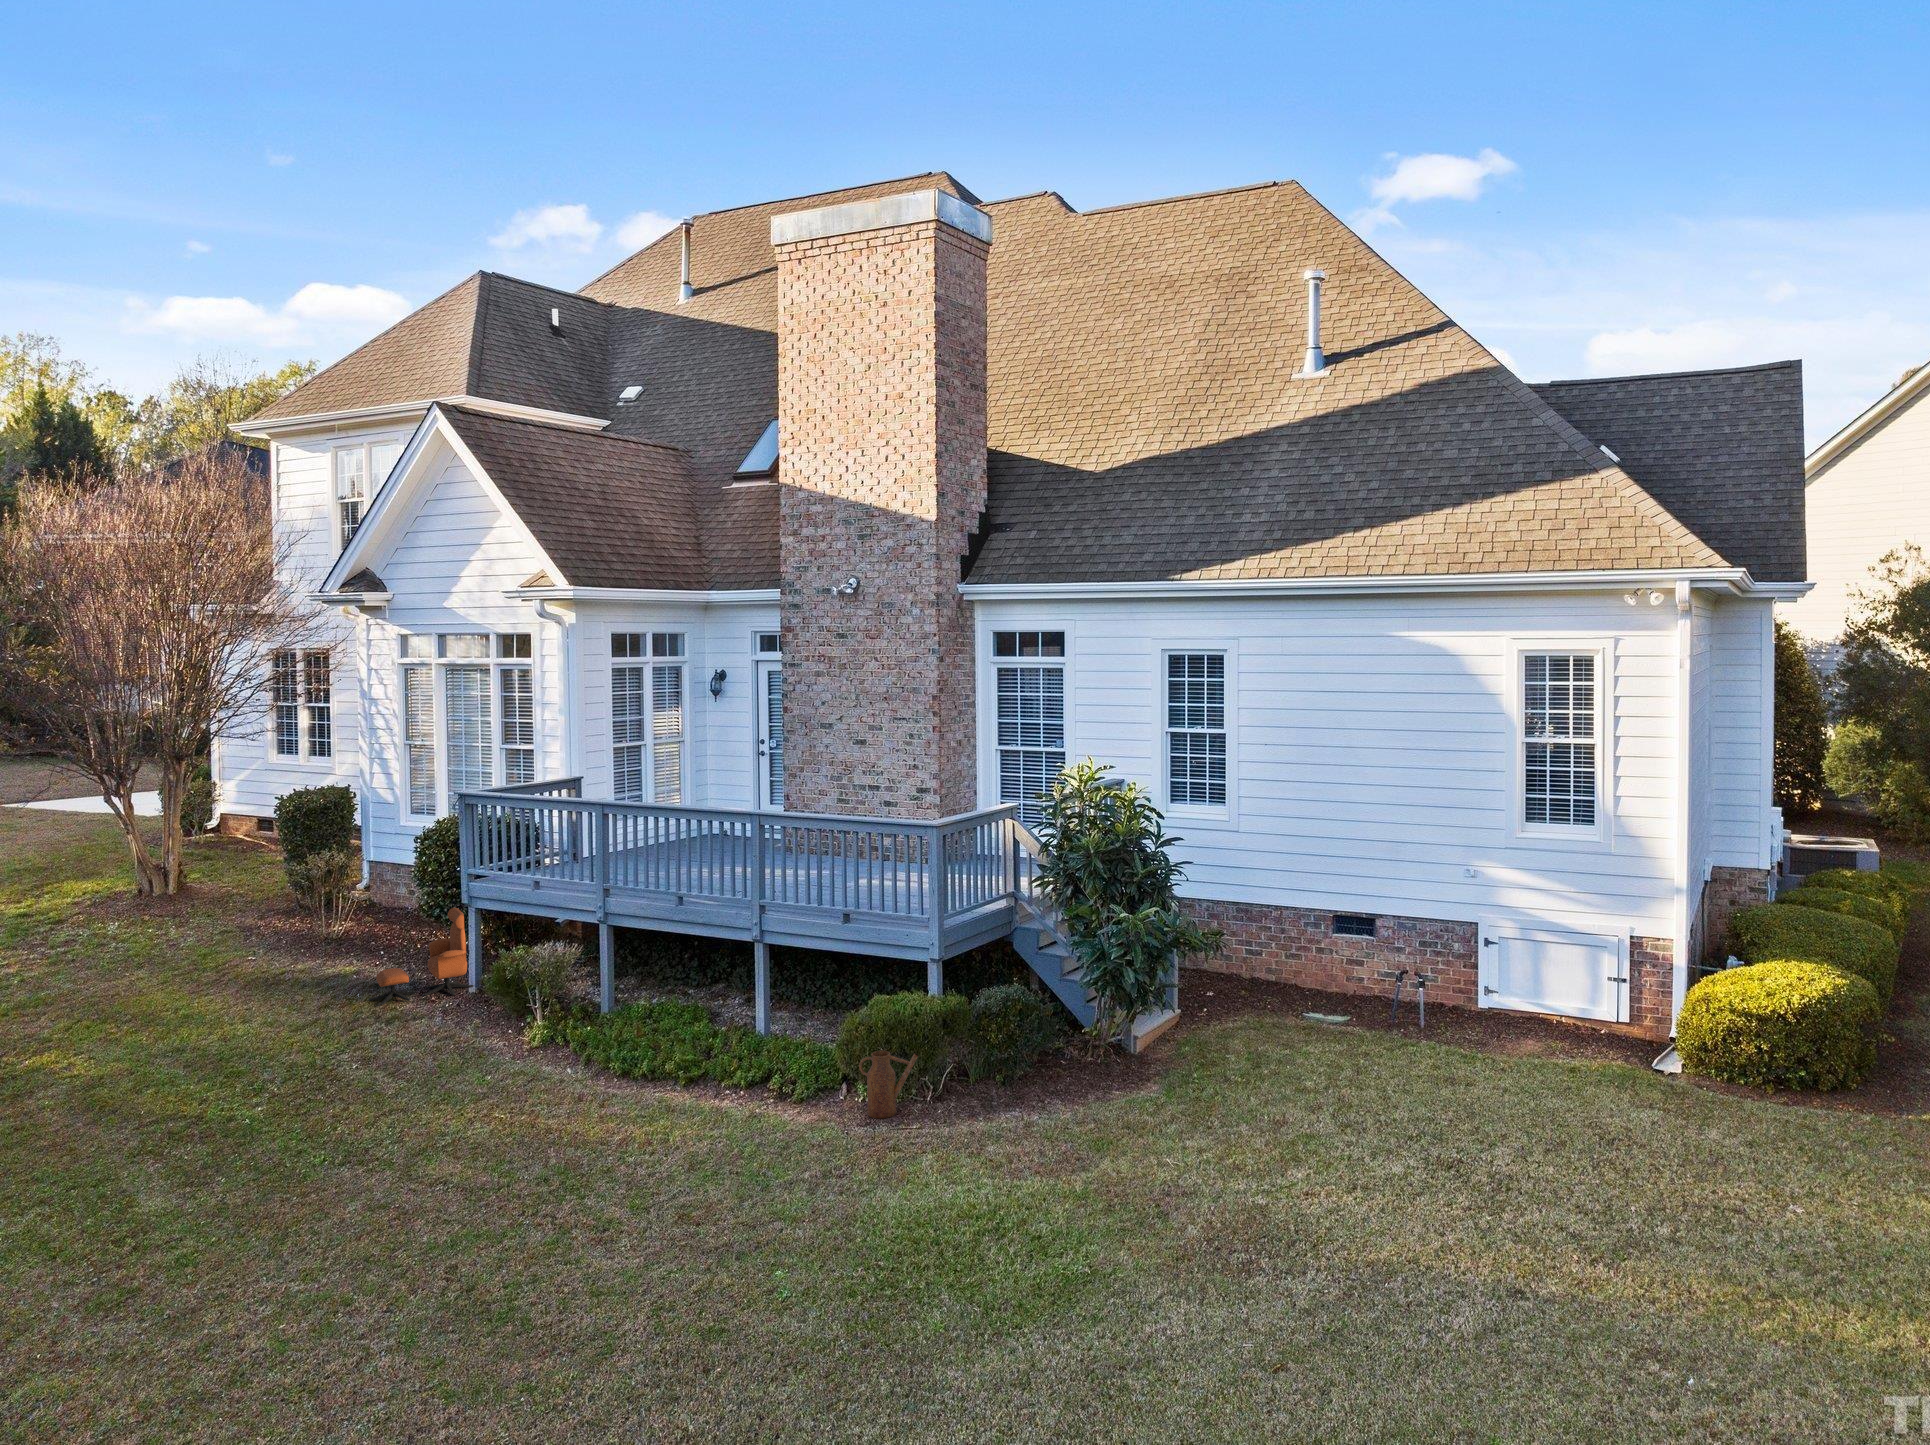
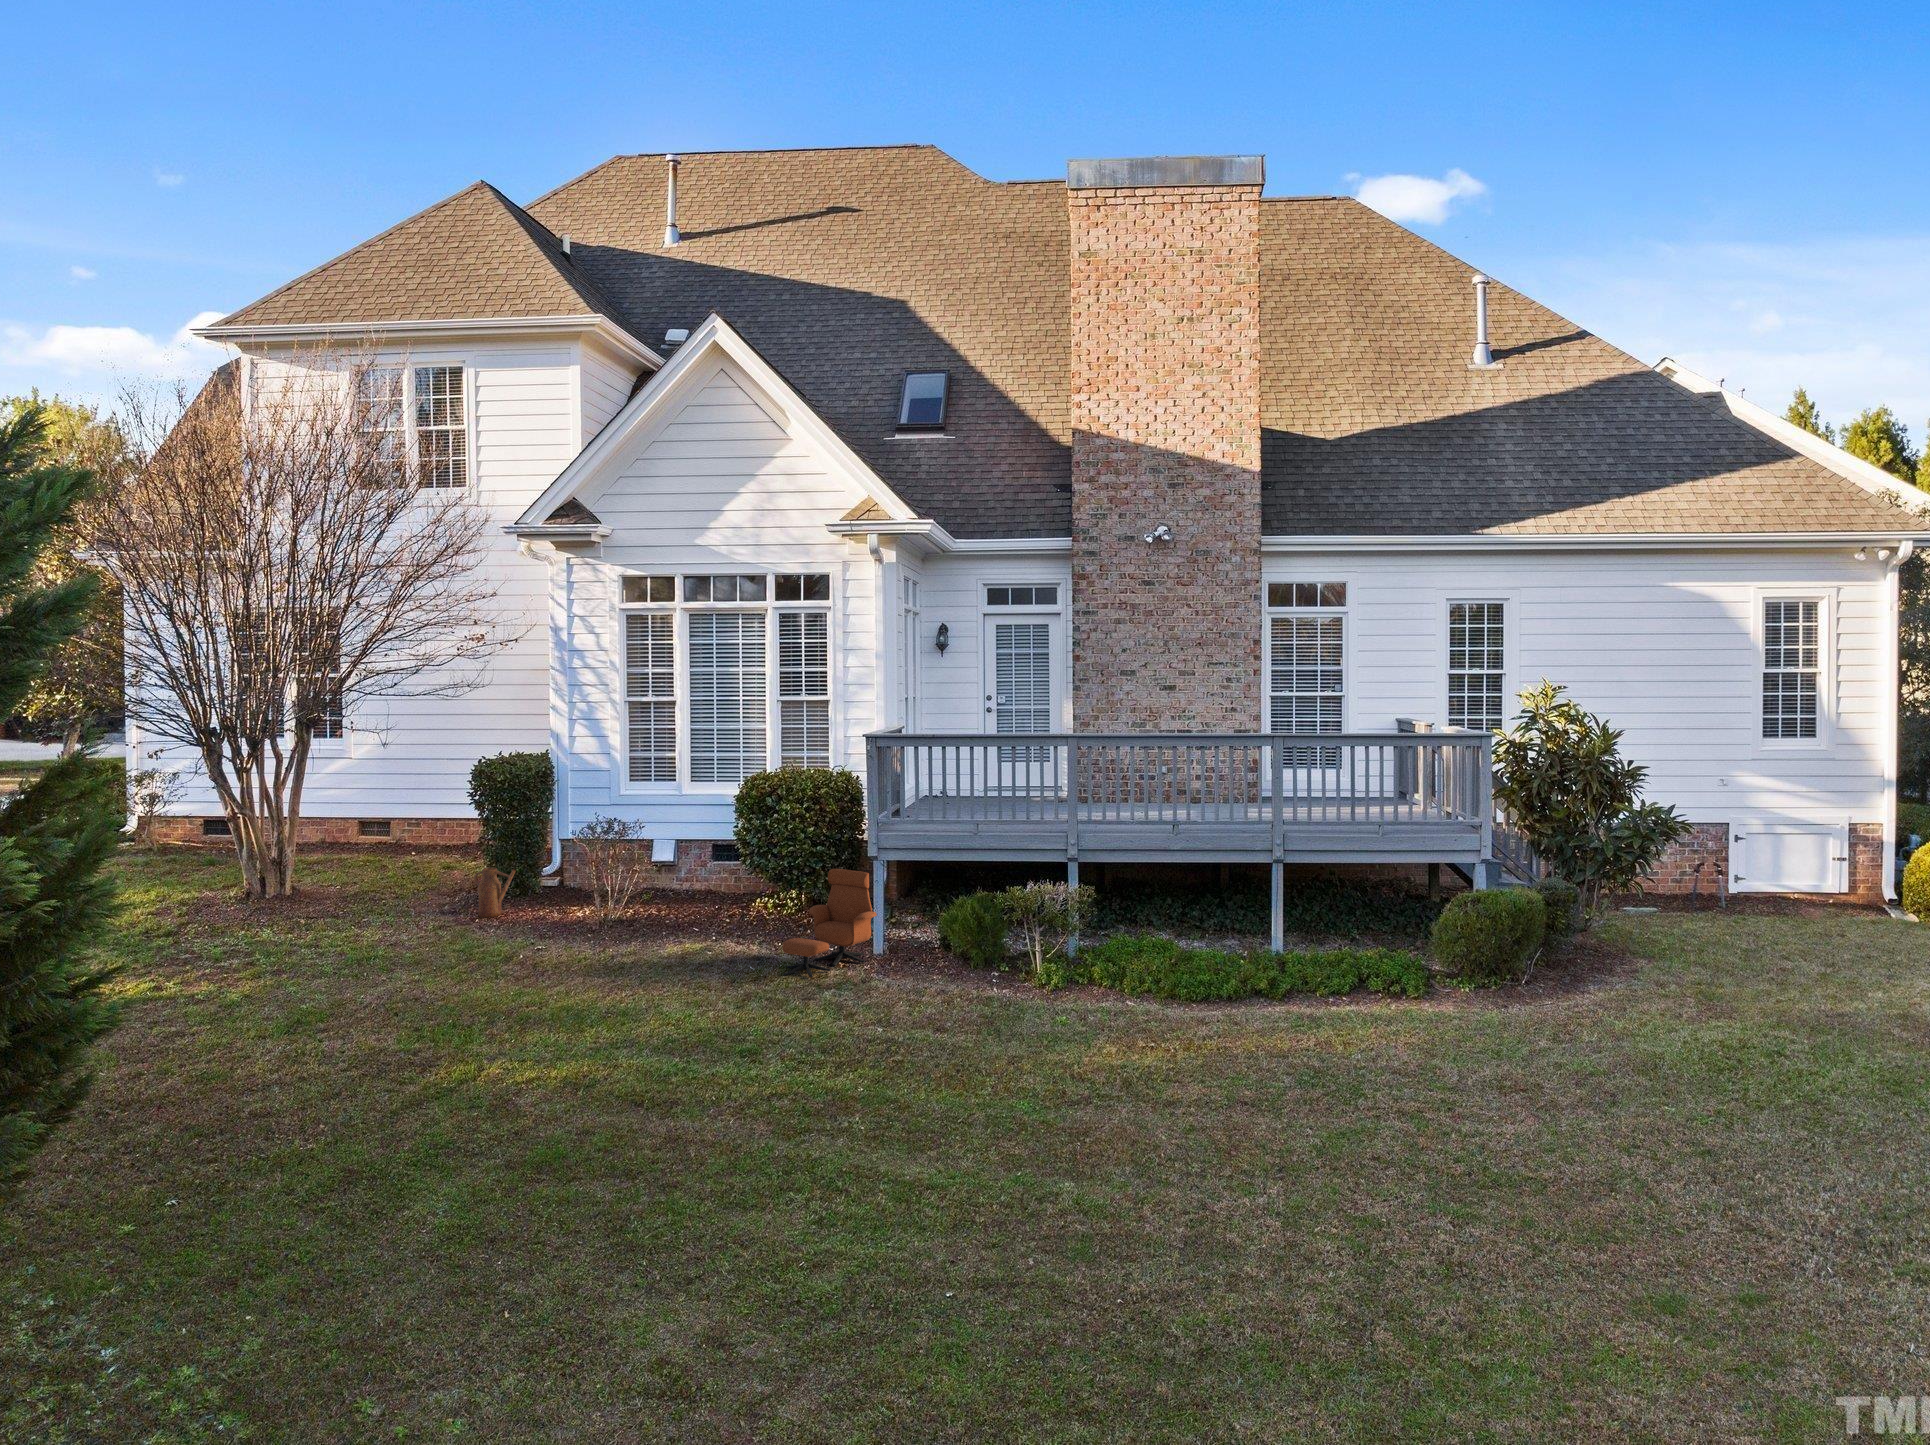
watering can: present [859,1051,918,1119] -> present [474,868,516,917]

